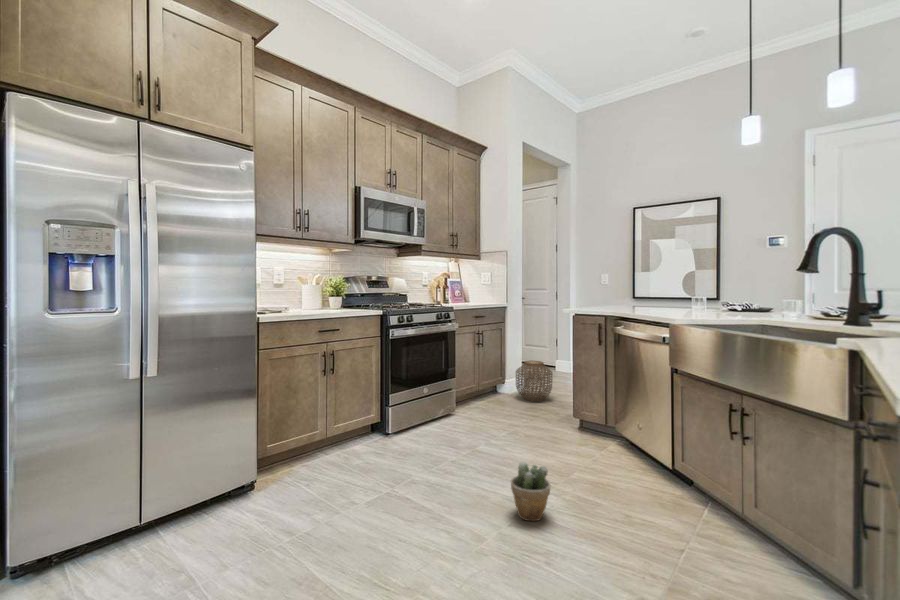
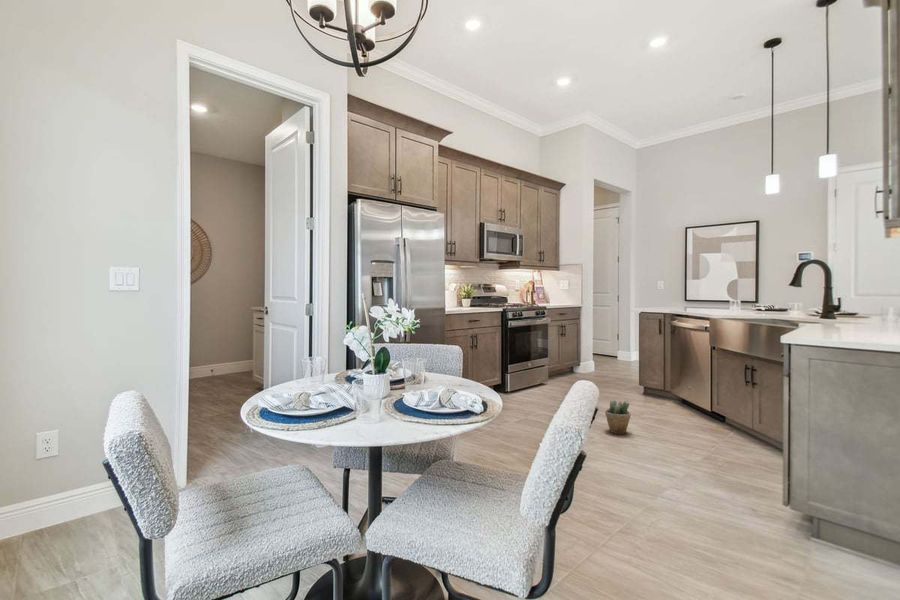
woven basket: present [516,361,552,402] -> none [591,348,620,379]

